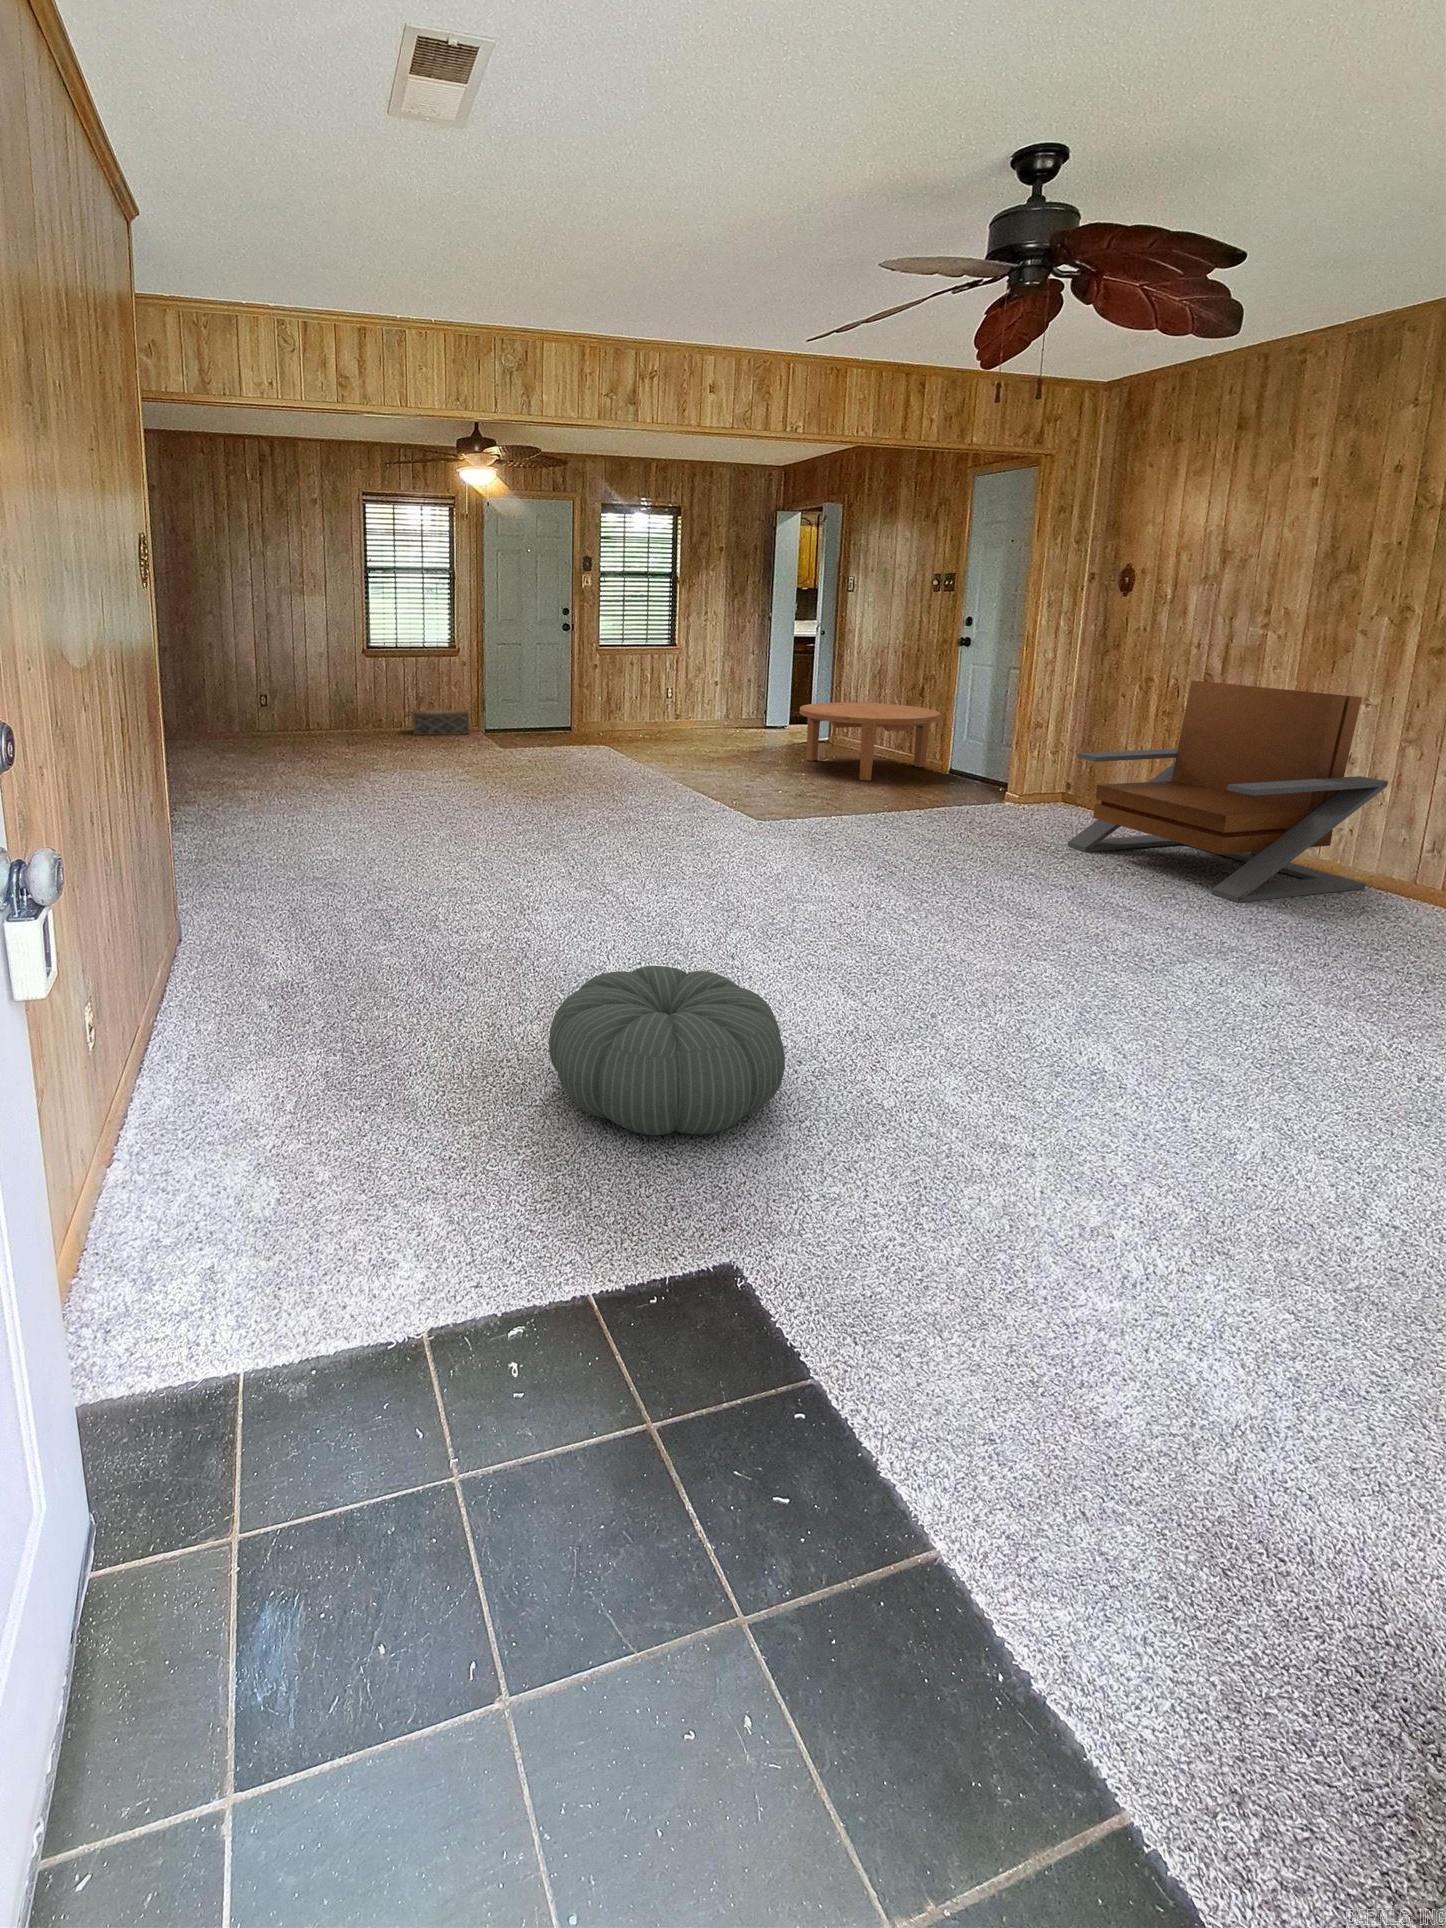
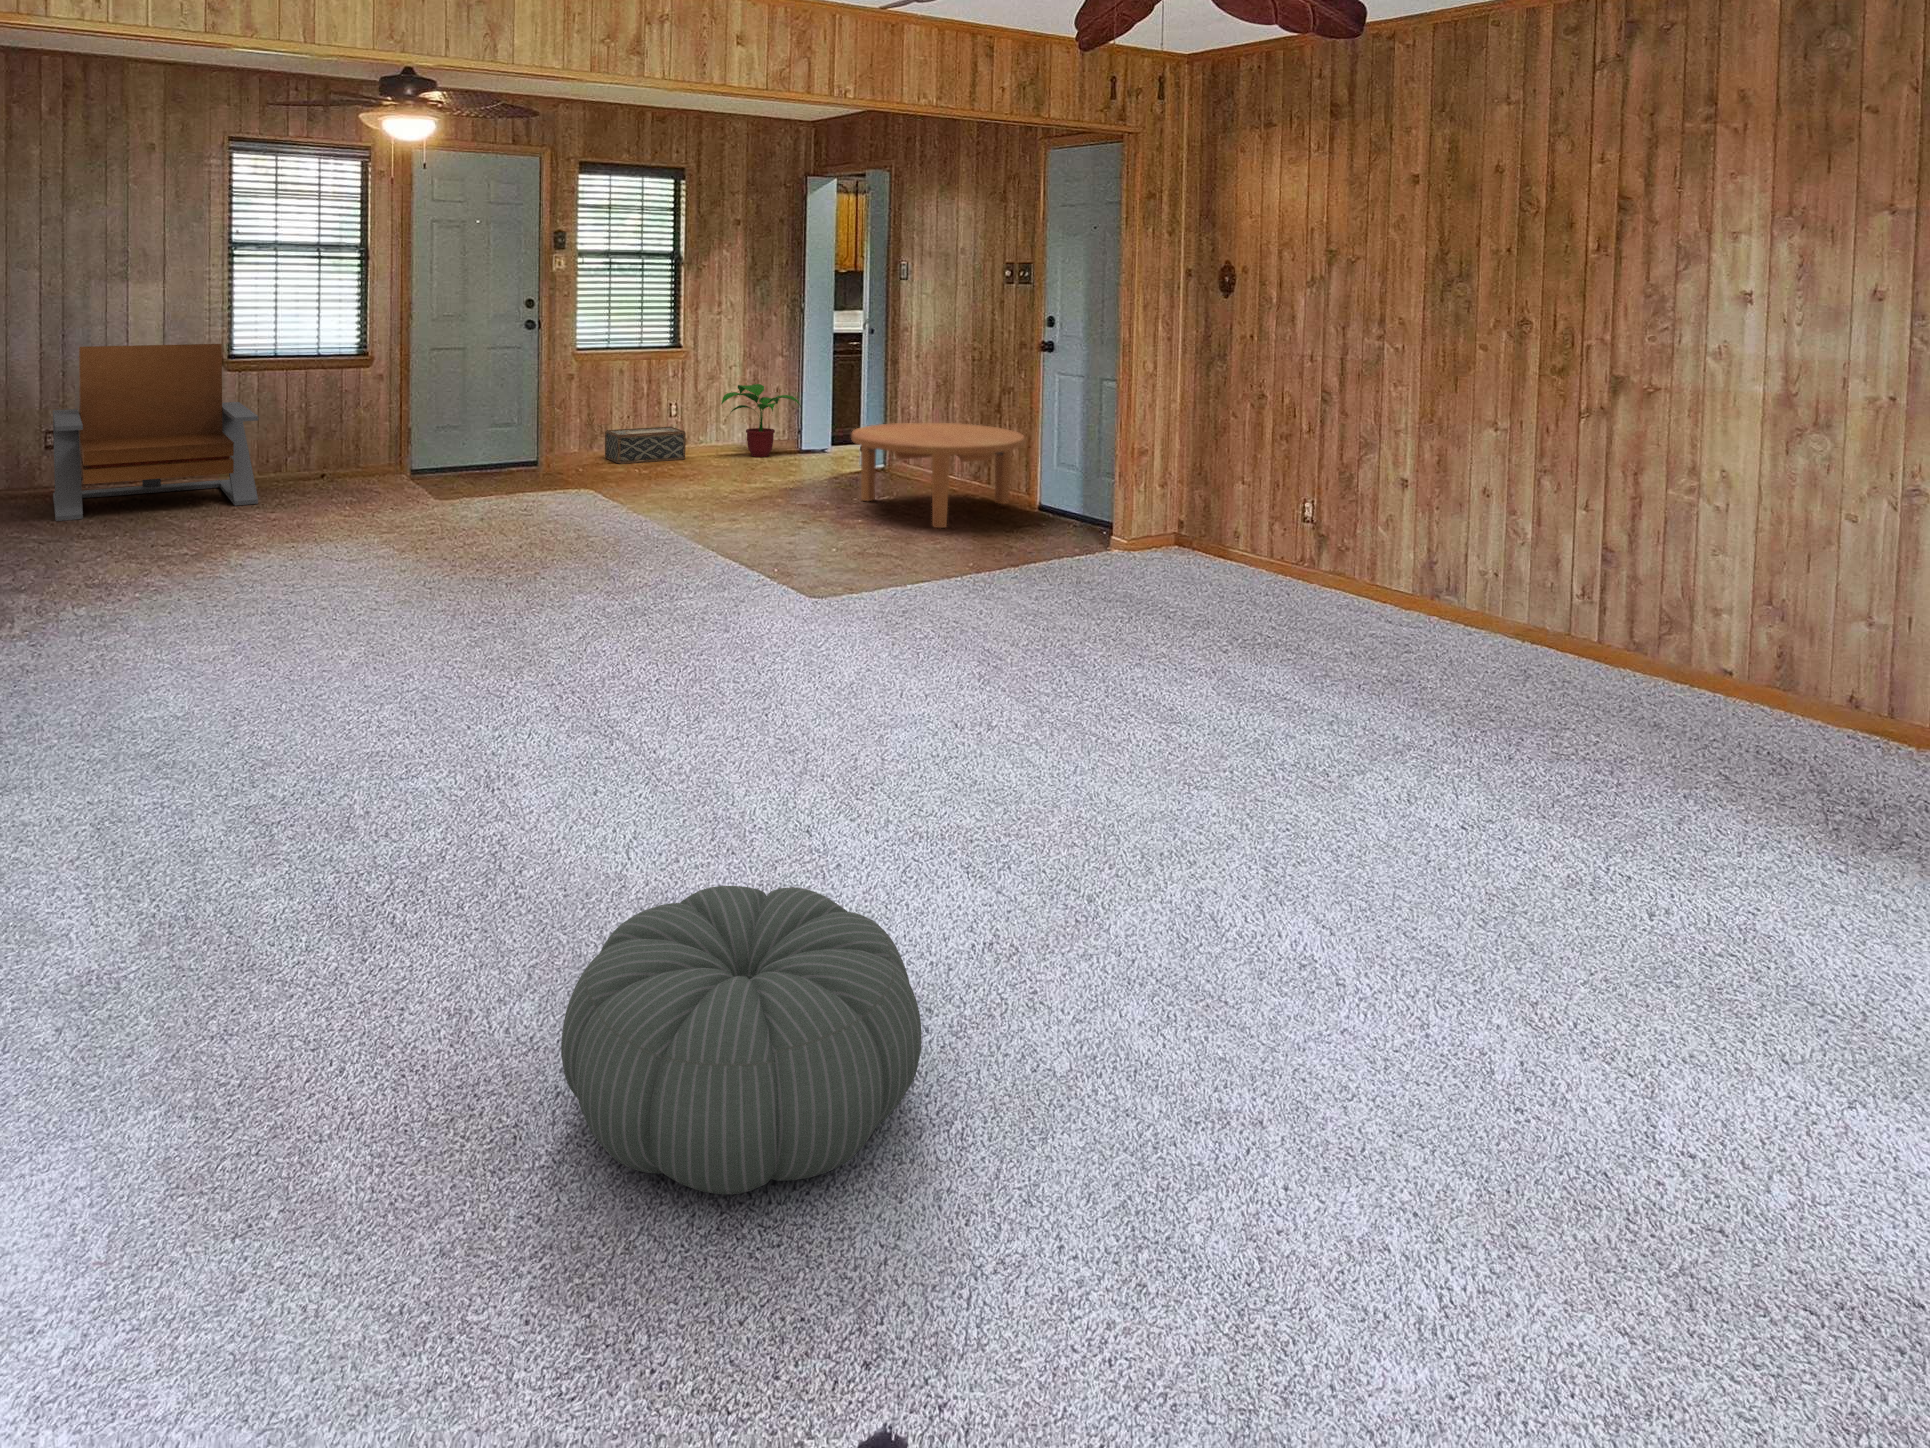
potted plant: none [704,675,766,729] -> present [721,384,801,457]
lounge chair: present [1067,680,1388,902] -> present [53,344,258,521]
woven basket: present [413,710,469,735] -> present [605,426,686,464]

